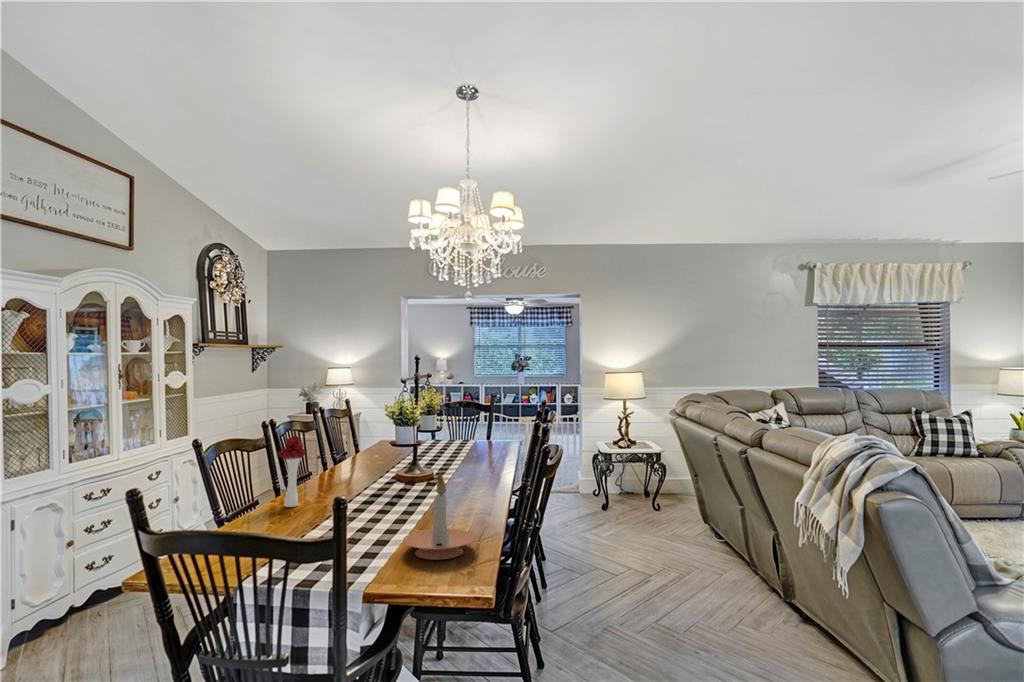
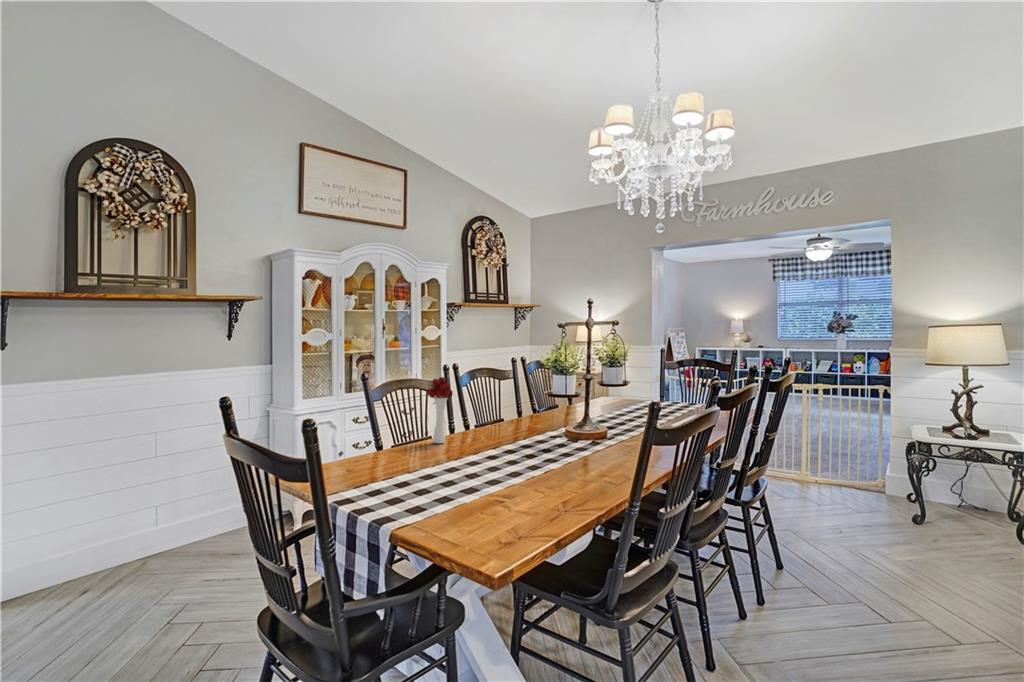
candle holder: present [403,472,476,560] -> none [461,420,544,518]

